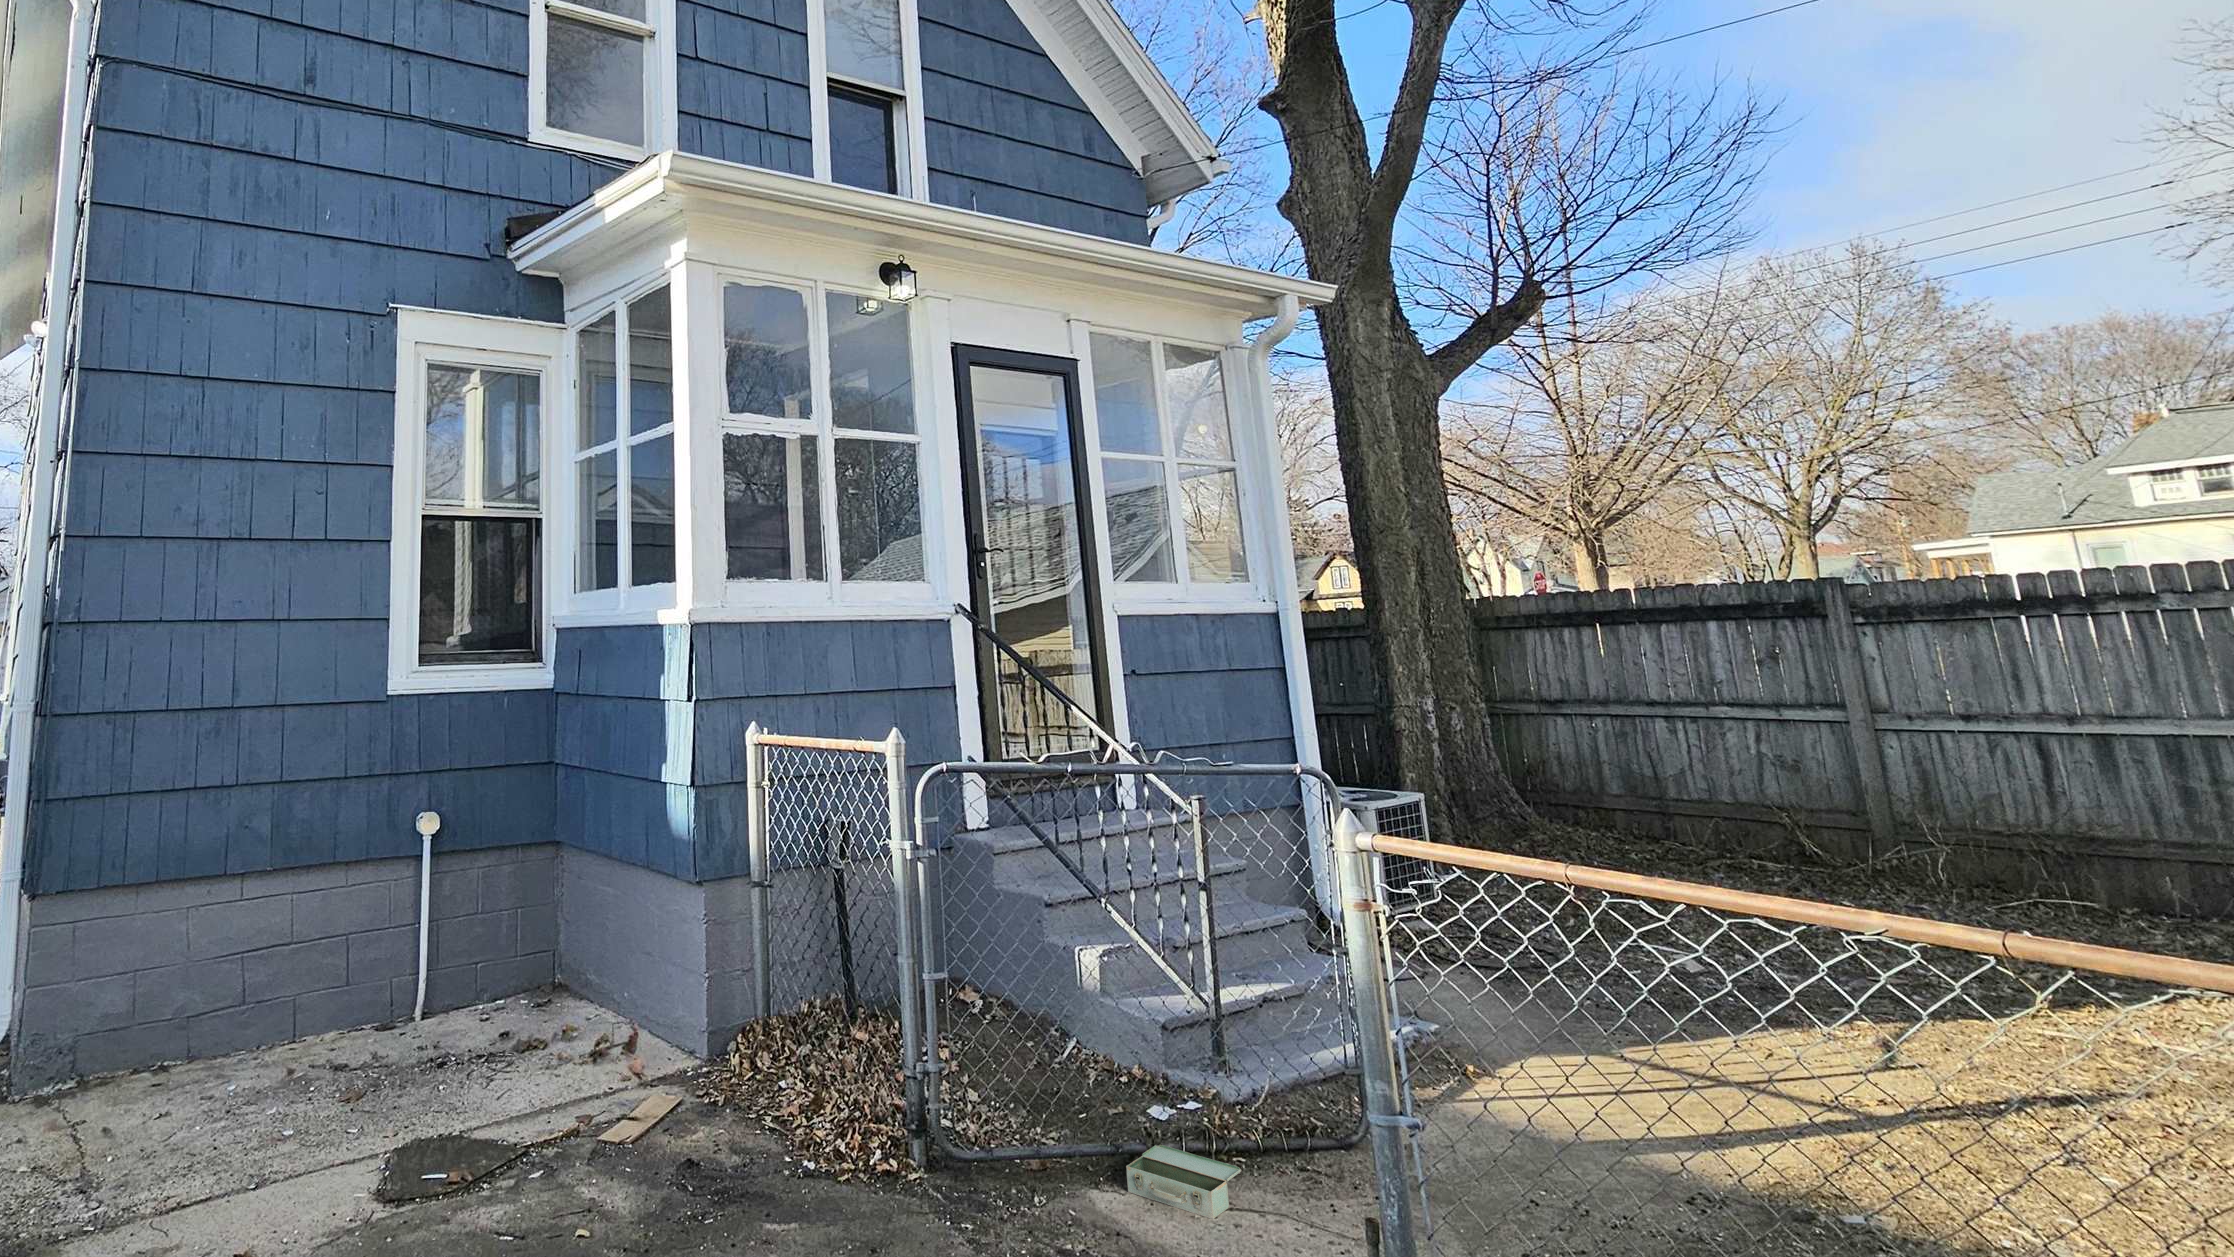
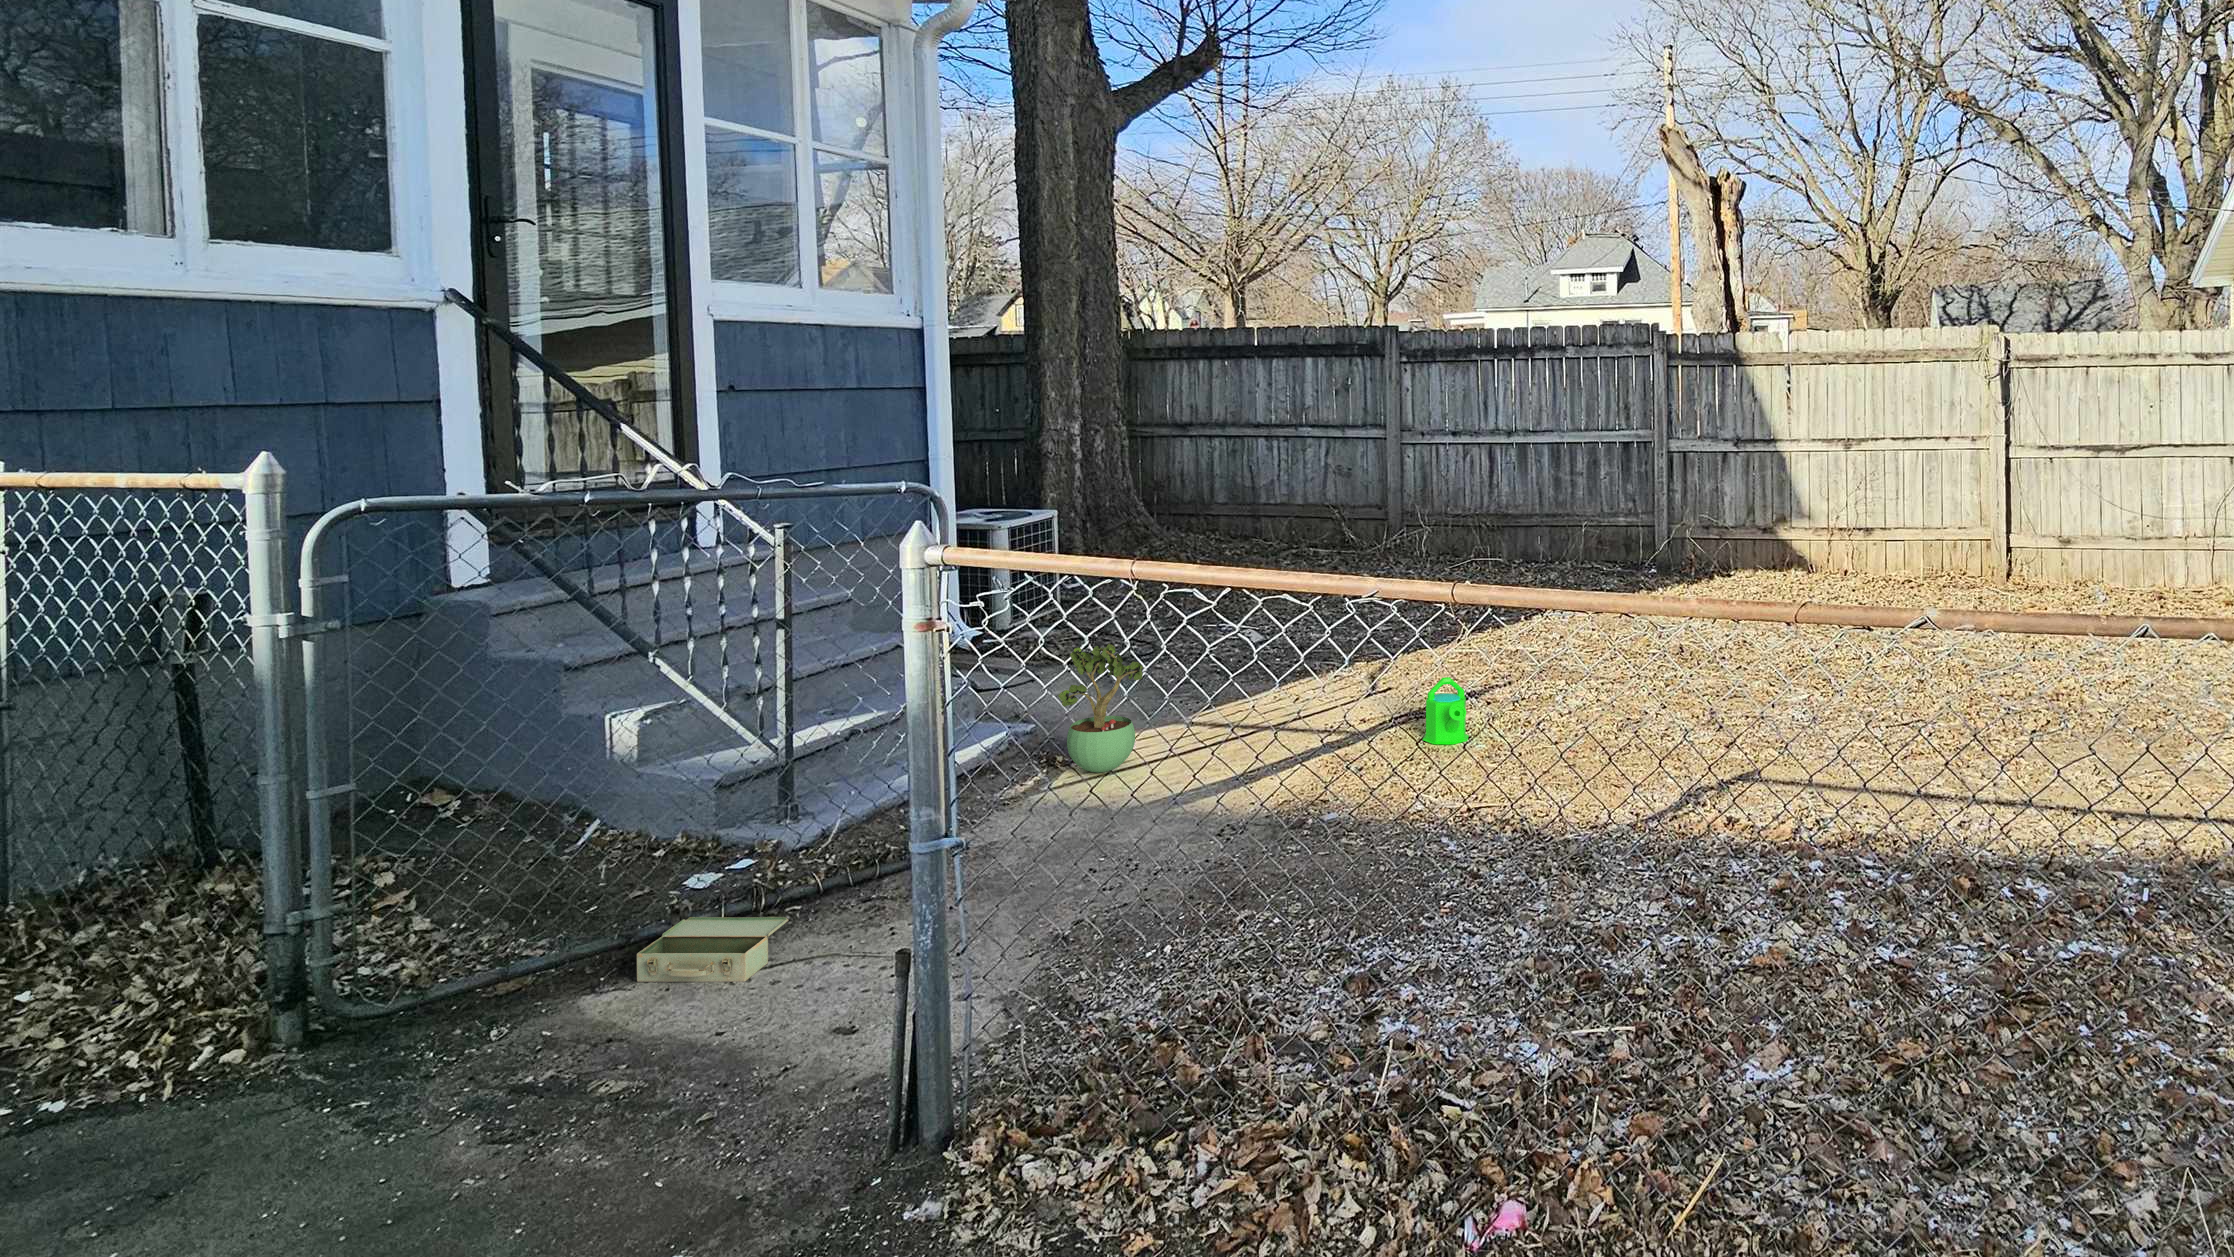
potted plant: none [1464,946,1560,1093] -> present [1058,643,1143,773]
watering can: none [1986,1061,2077,1163] -> present [1423,677,1469,745]

